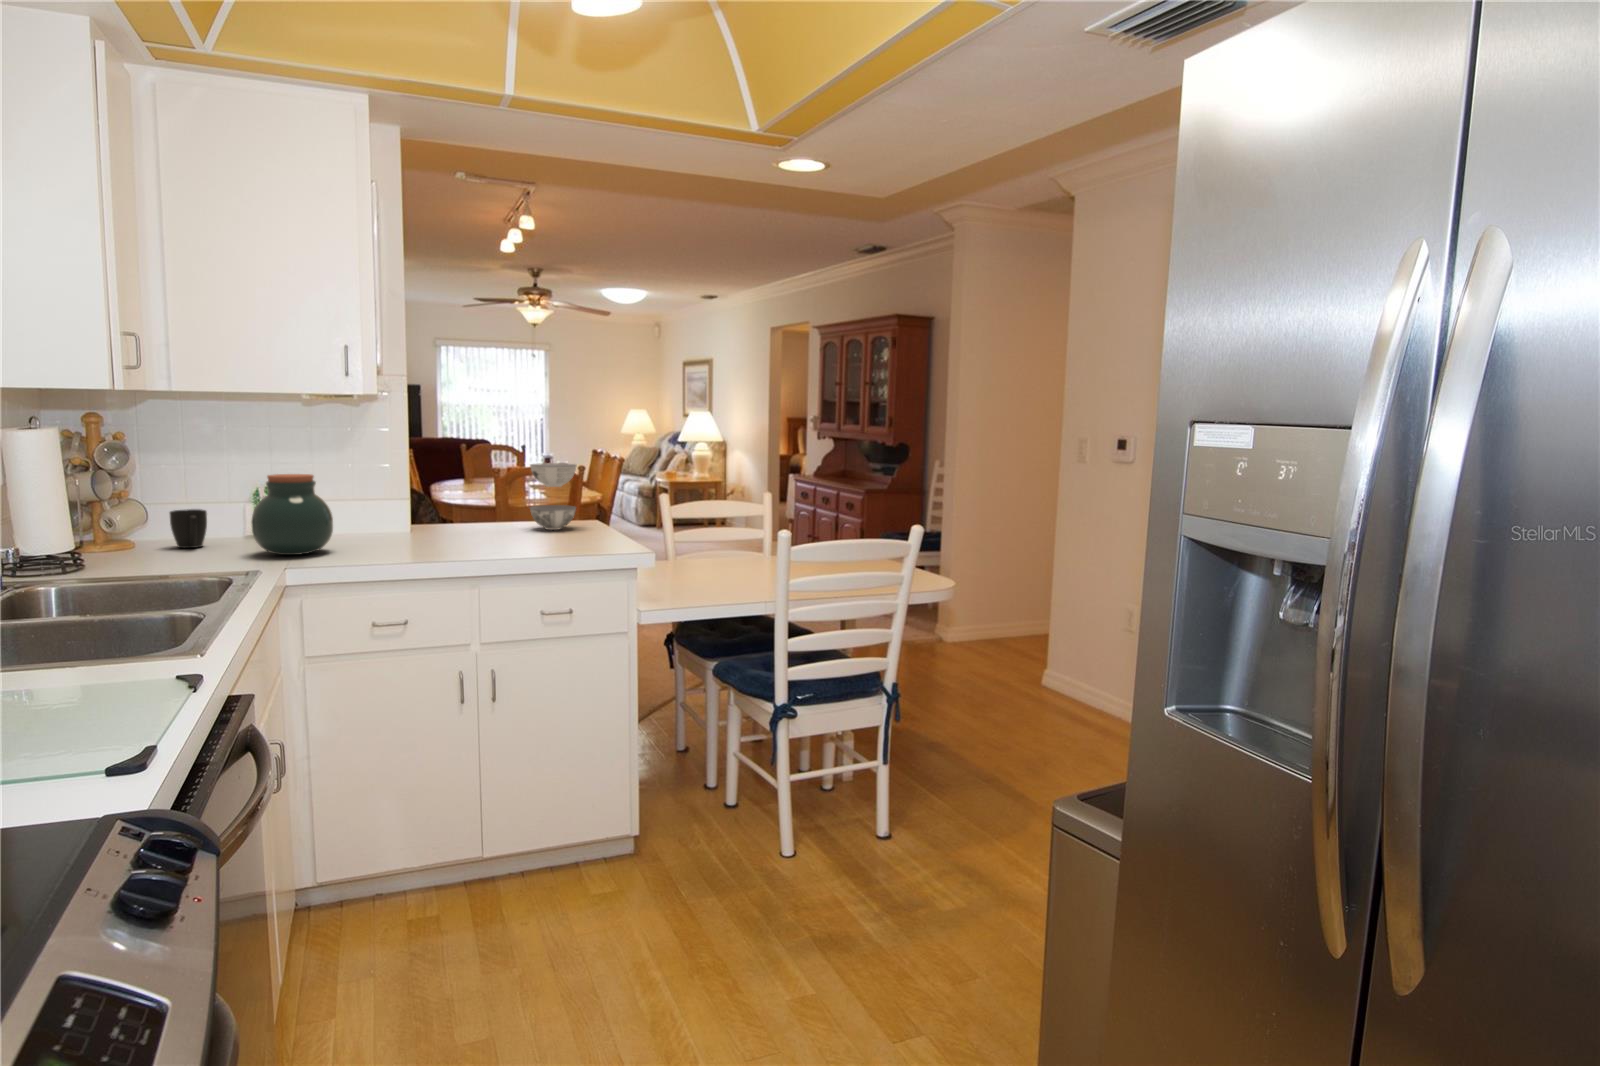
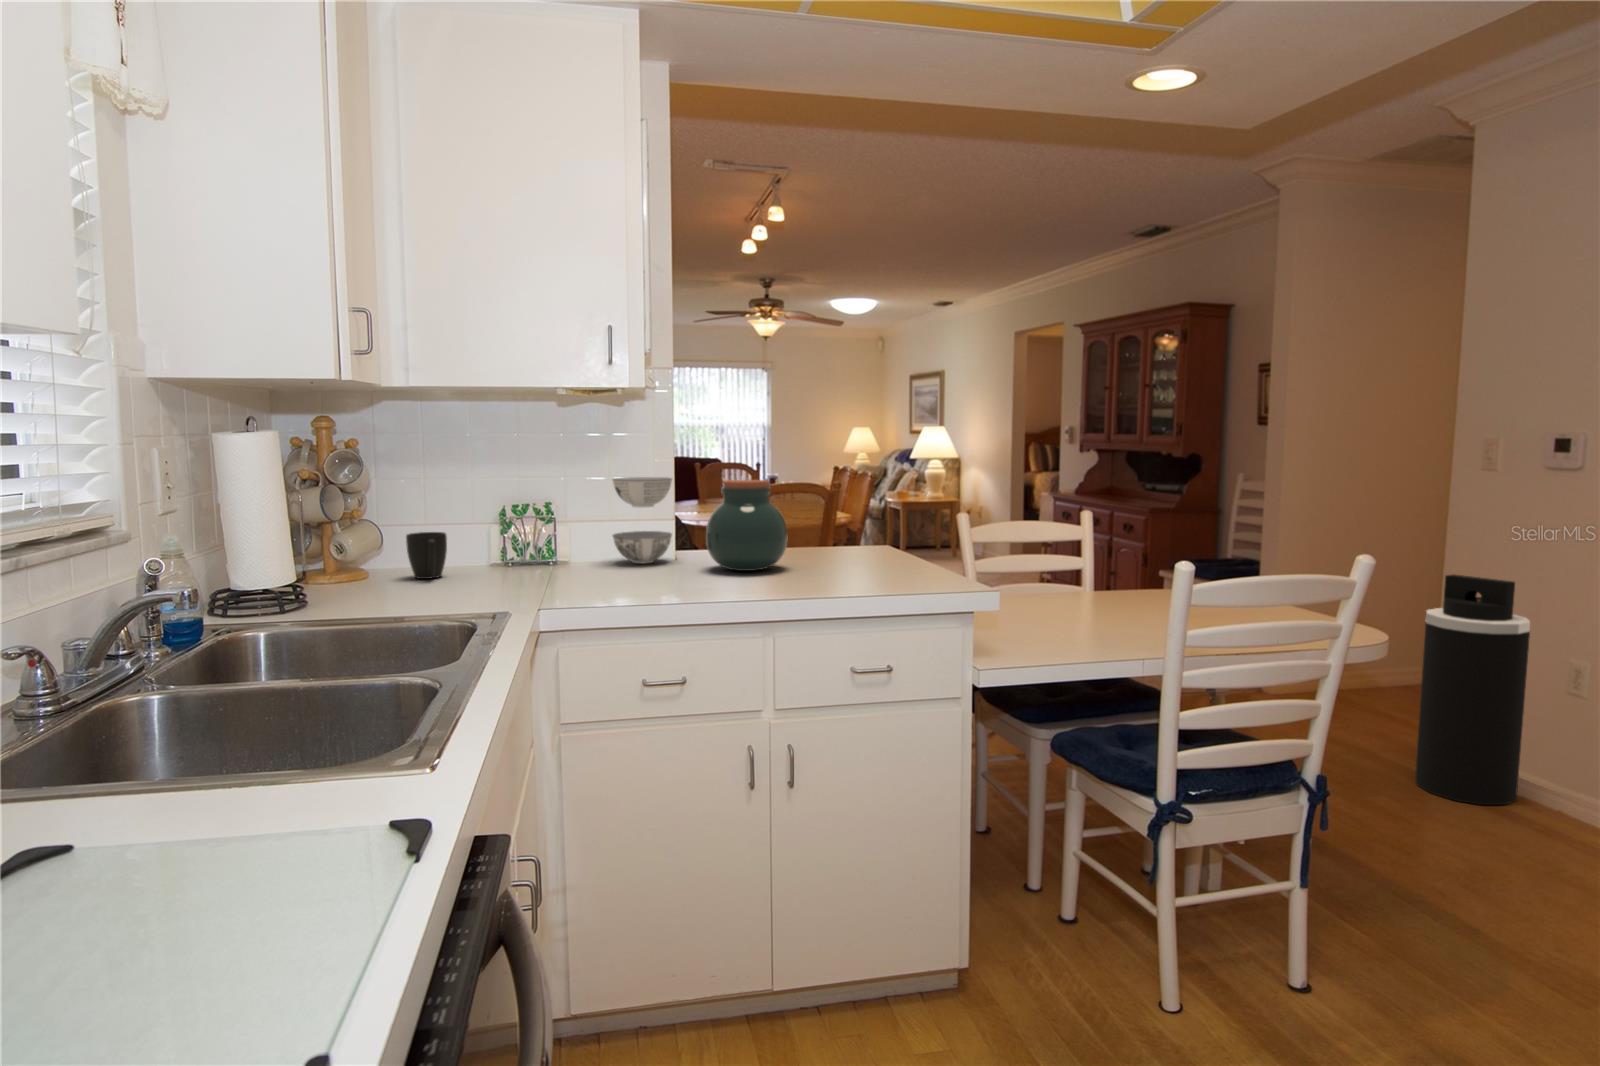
bowl: present [530,463,576,530] -> present [613,477,672,564]
jar: present [251,474,333,555] -> present [706,480,787,571]
trash can: none [1021,543,1093,714] -> present [1415,574,1530,805]

